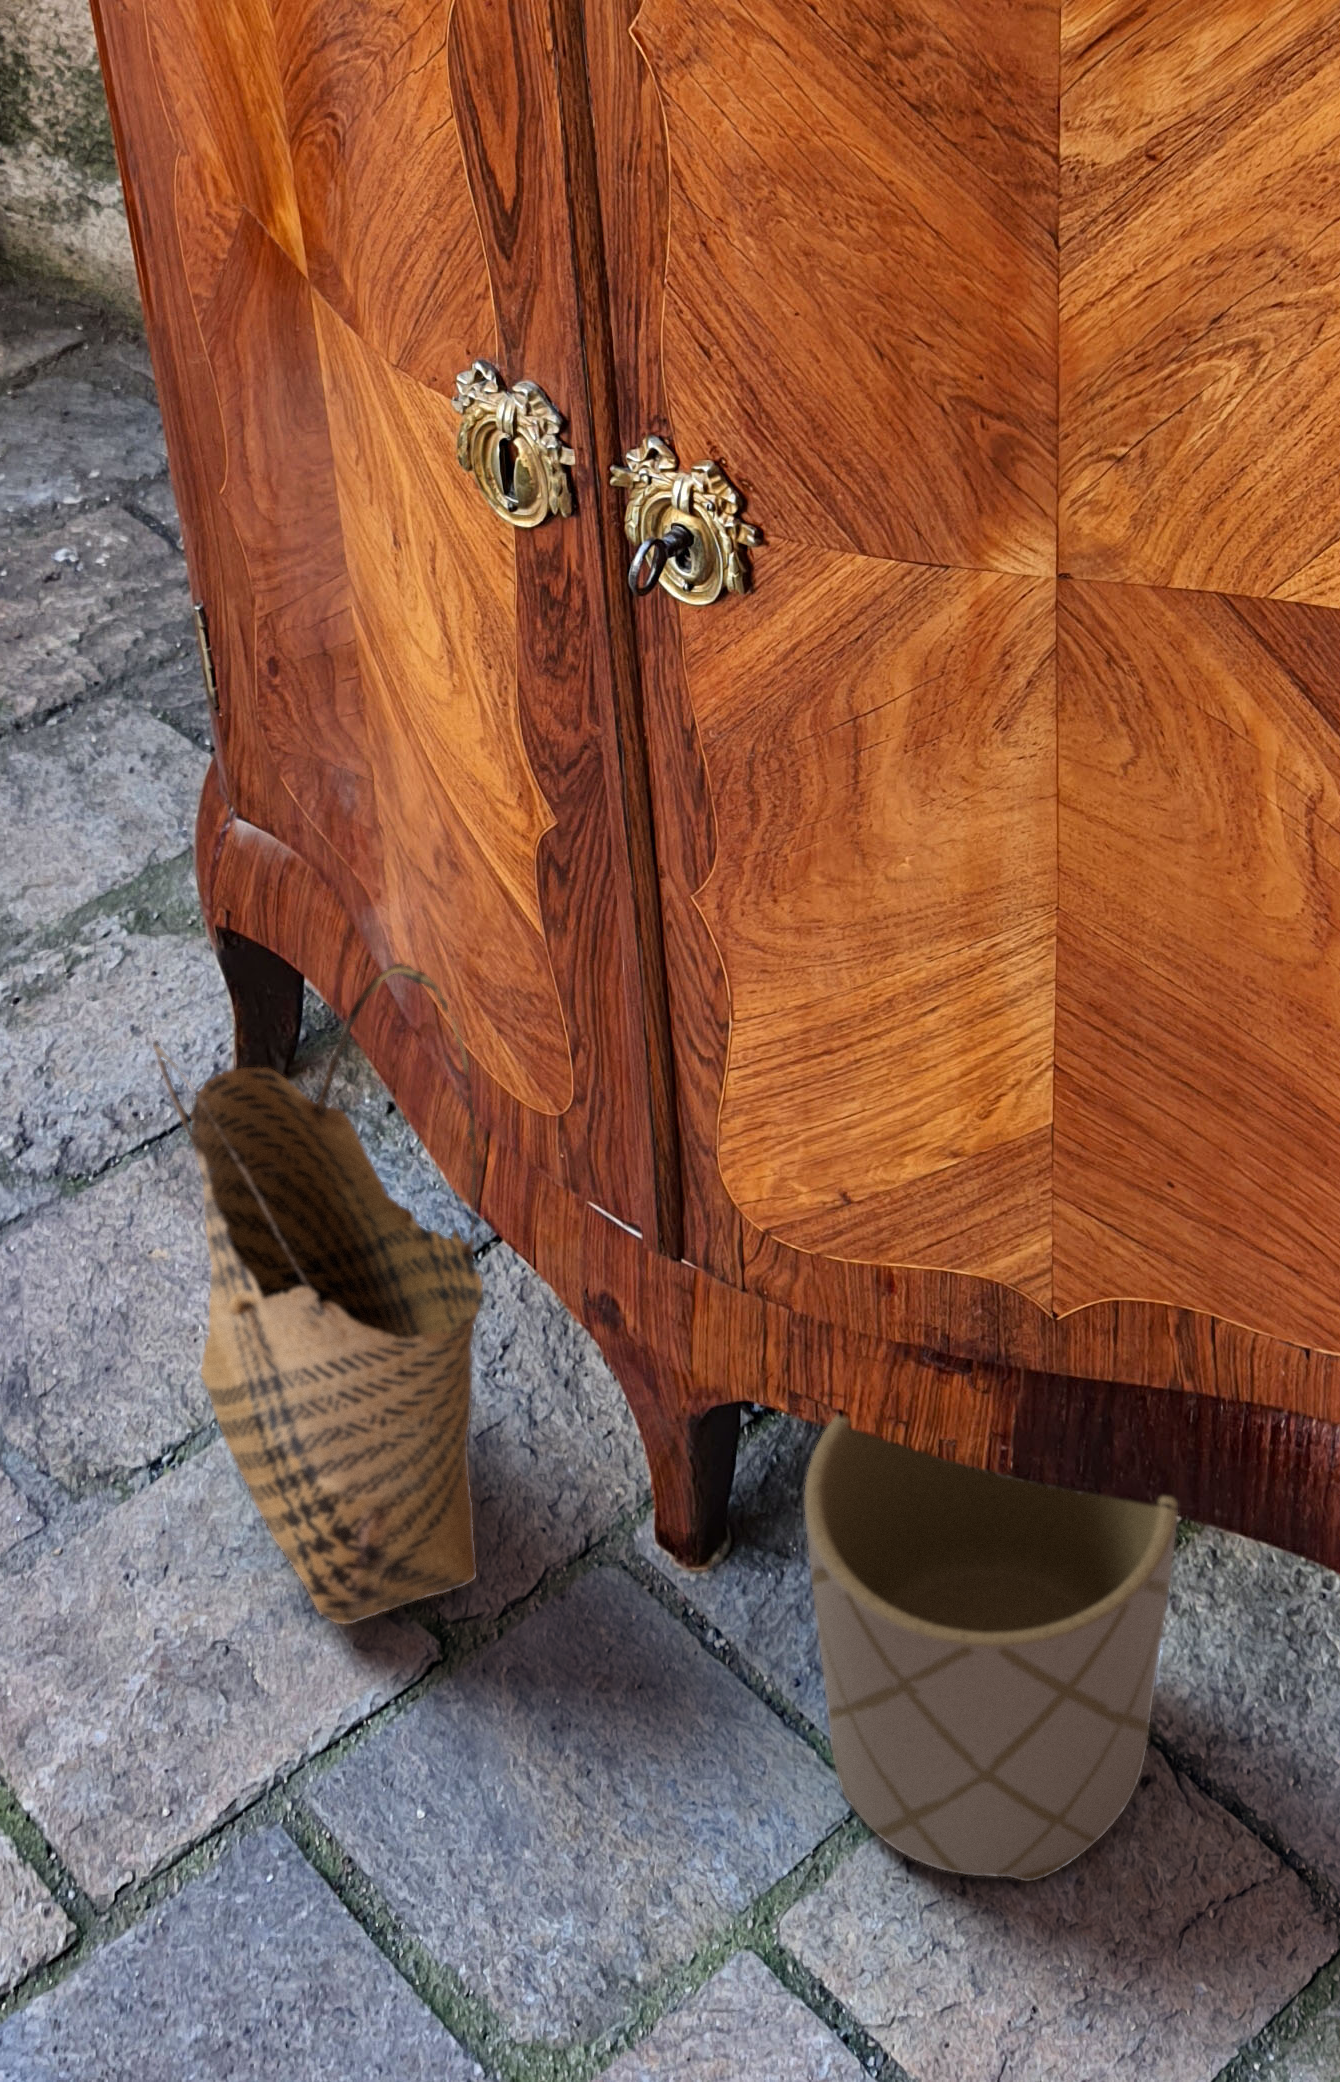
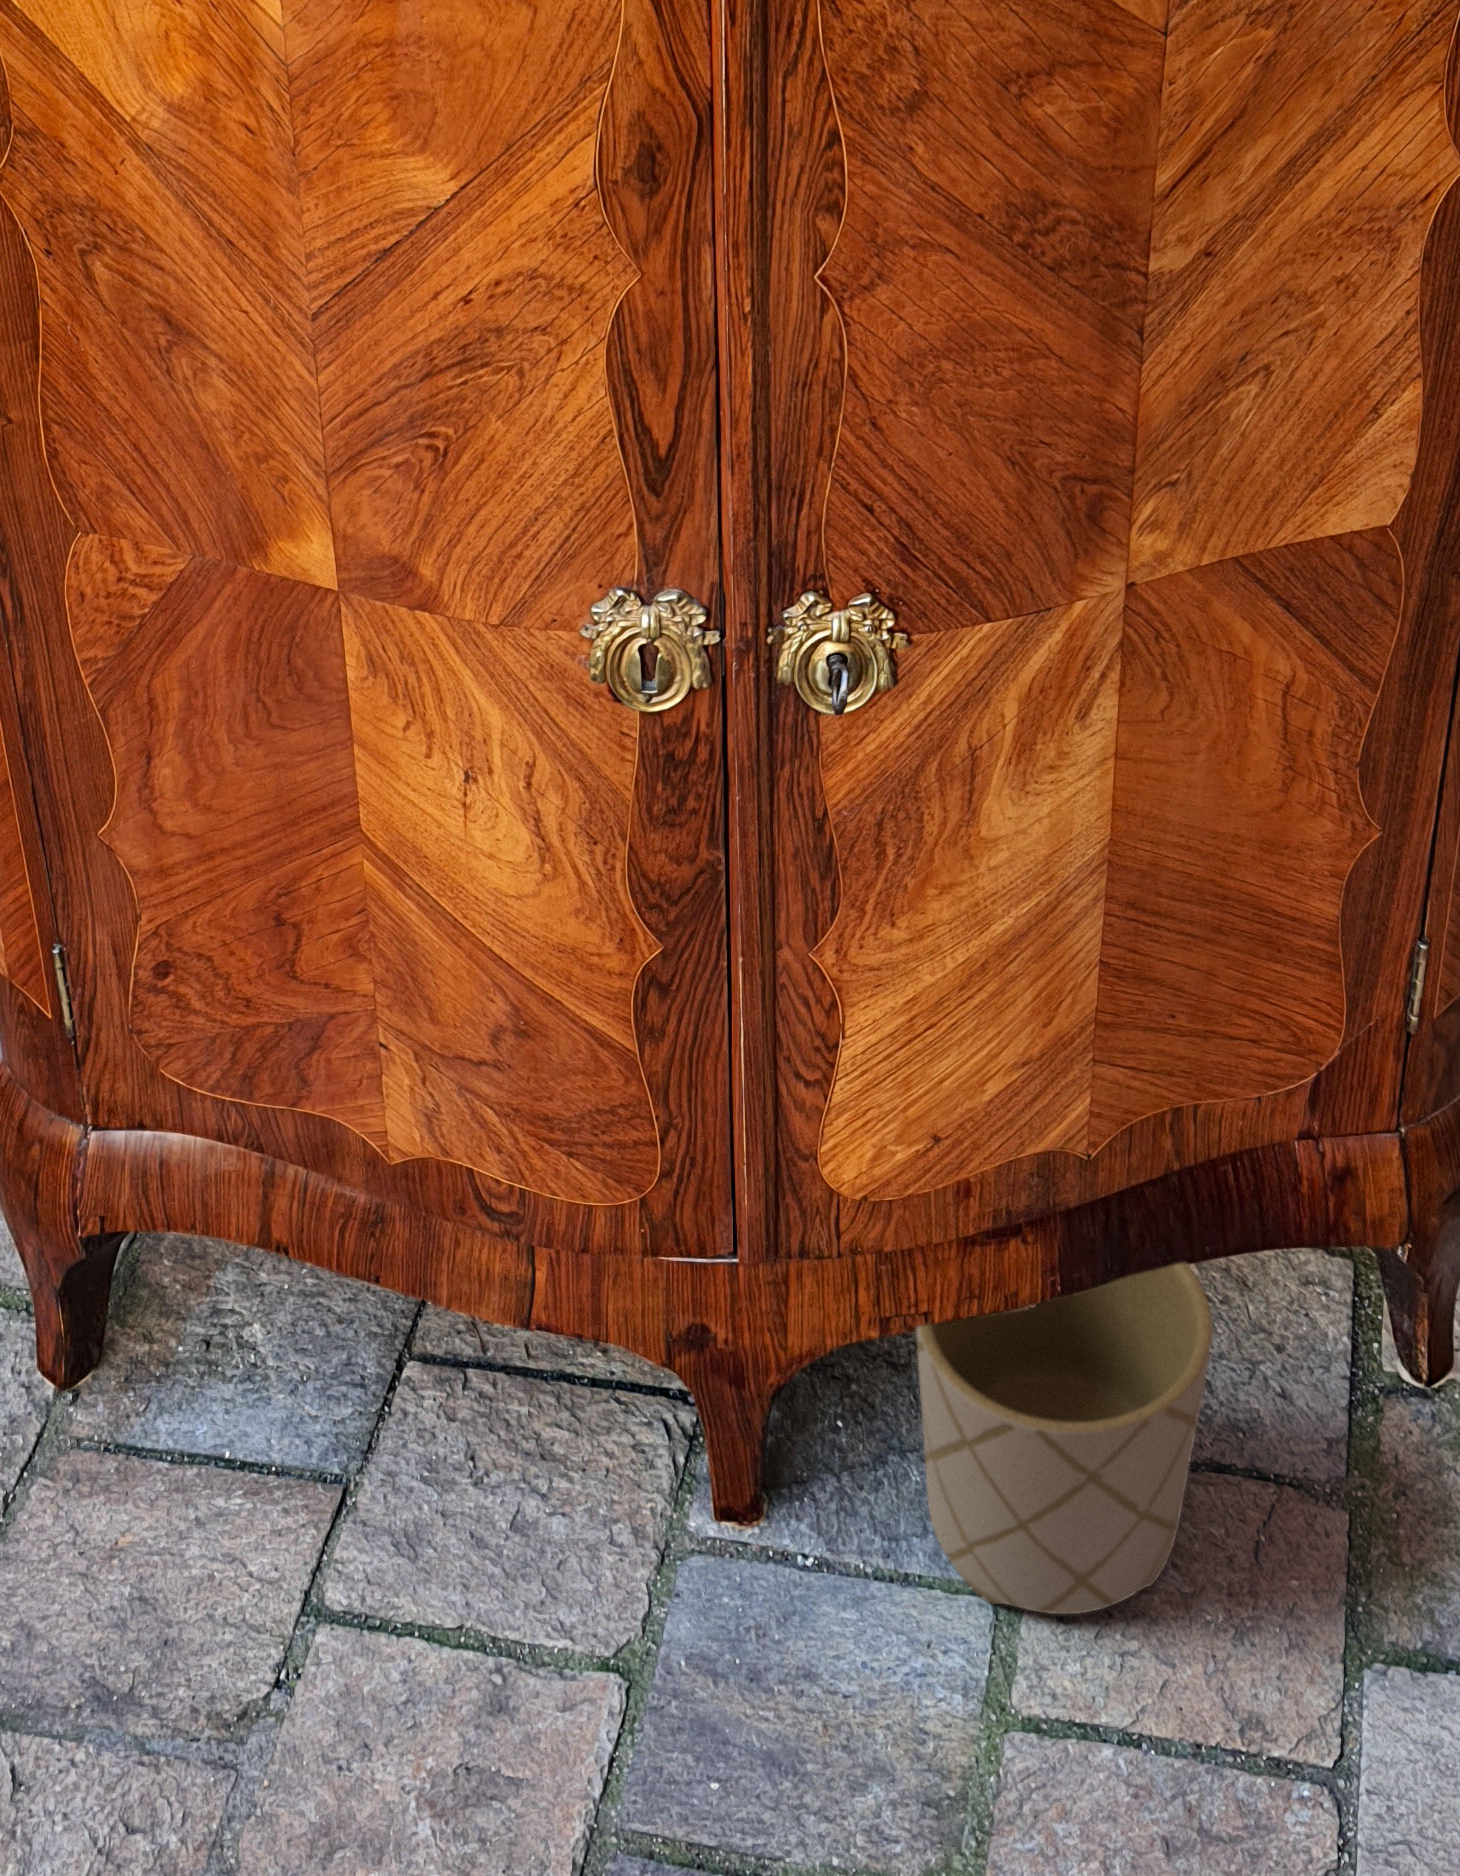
woven basket: present [153,964,484,1624] -> none [230,1136,615,1700]

